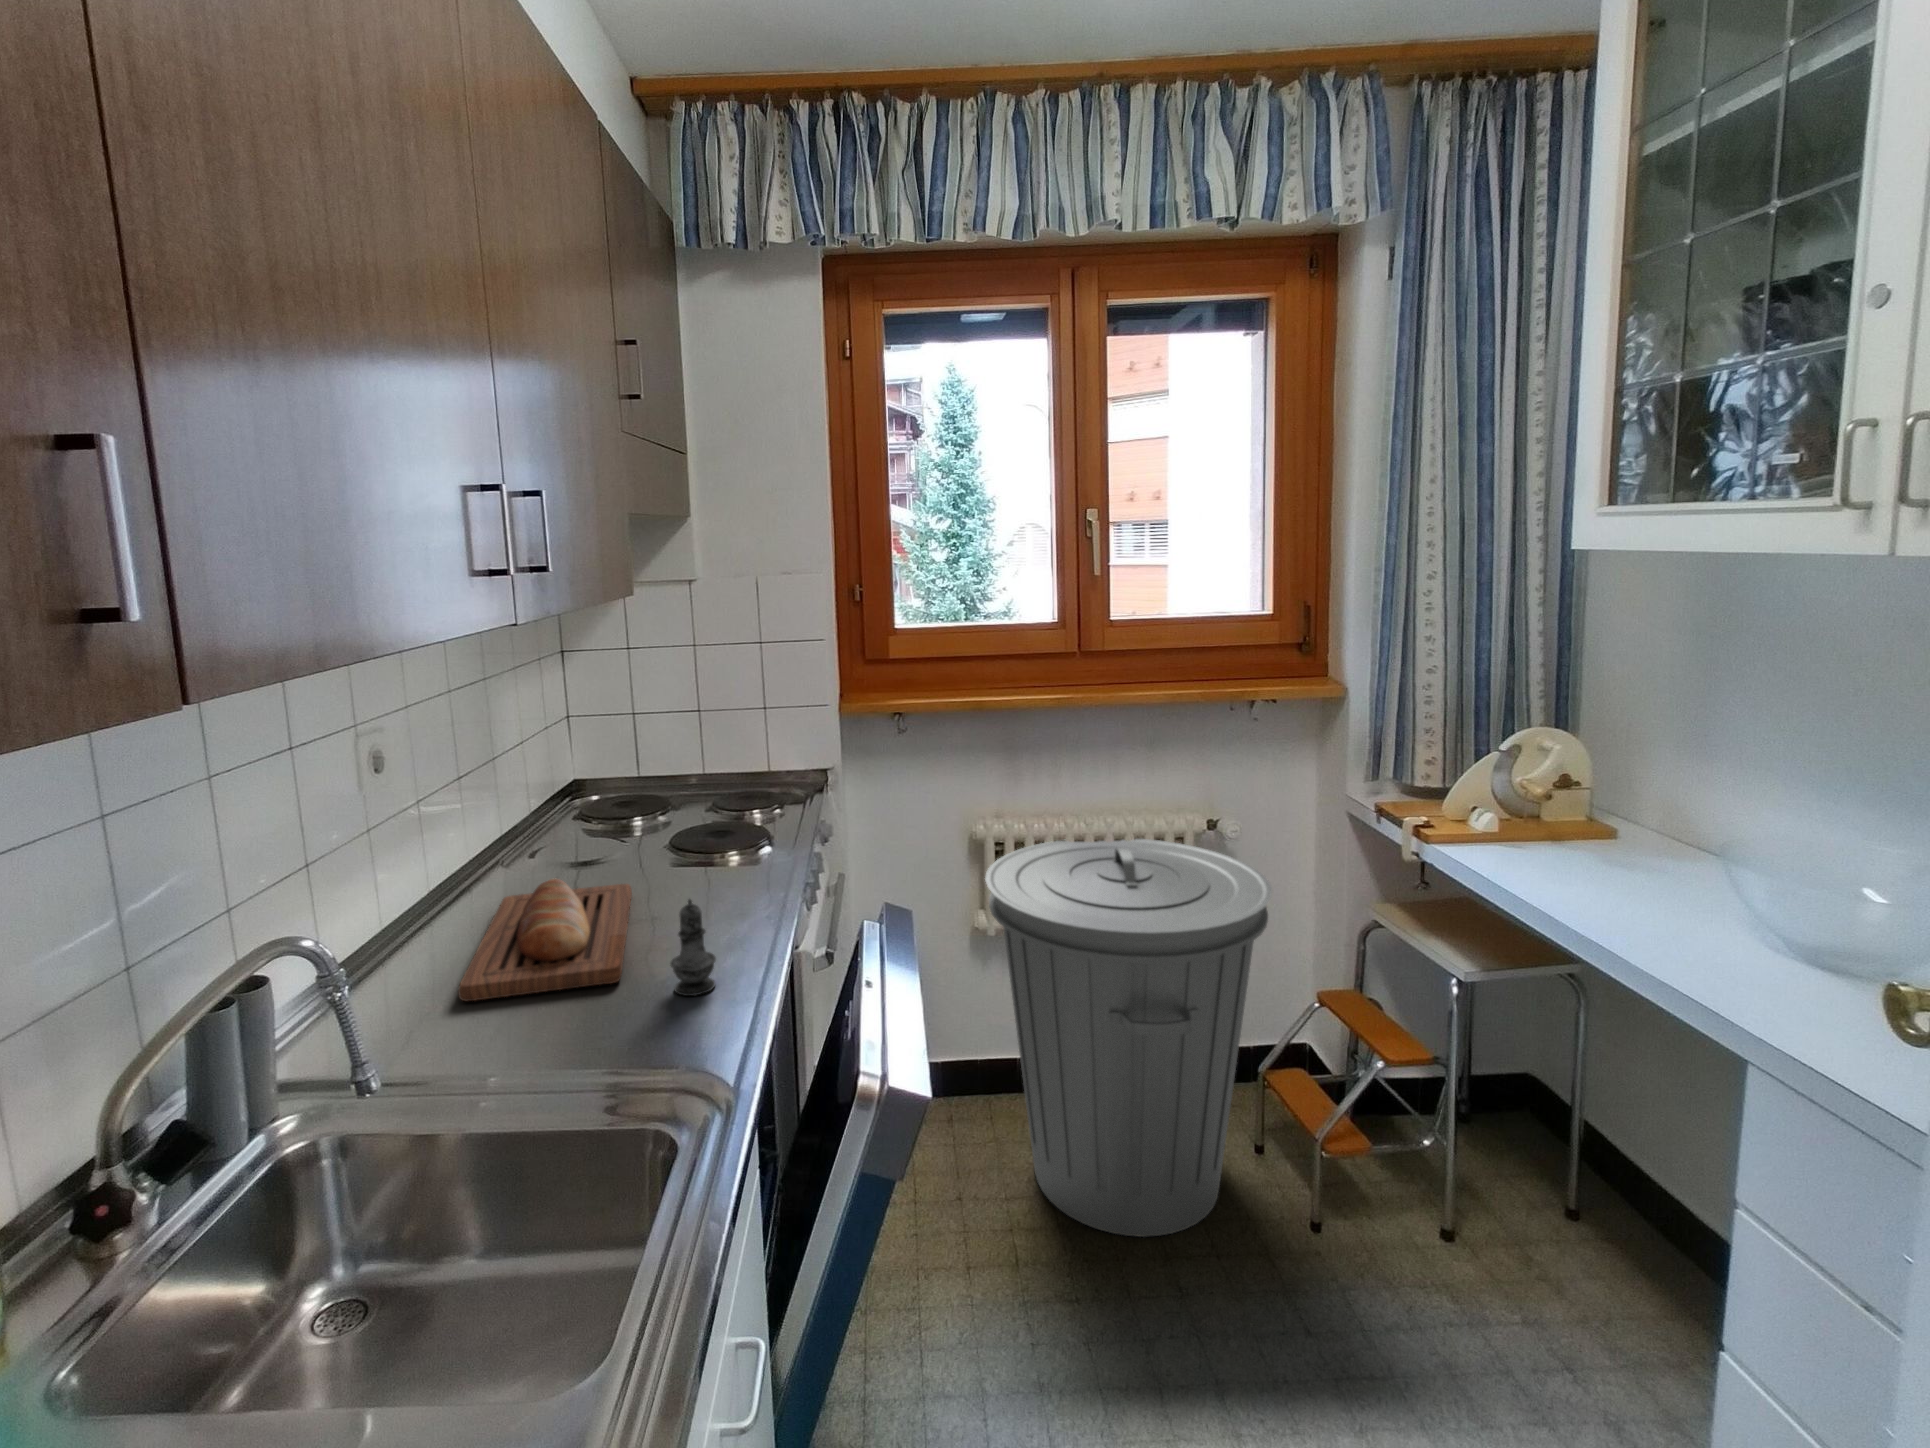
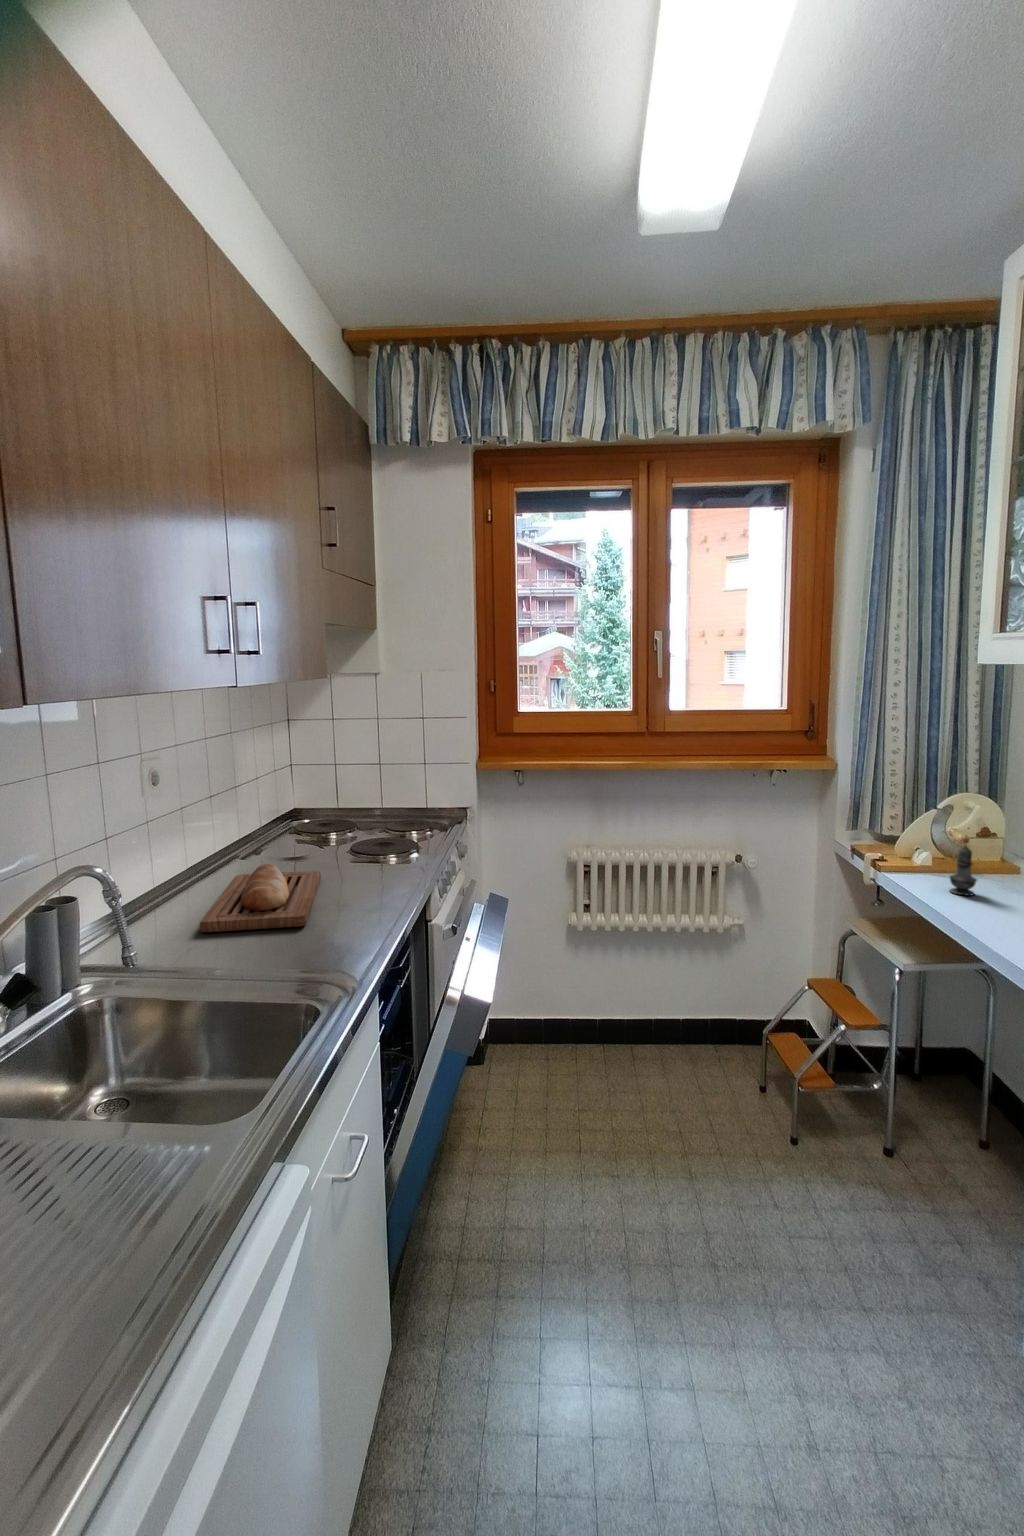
trash can: present [985,839,1272,1237] -> none [570,865,771,1141]
salt shaker: present [670,899,716,996] -> present [949,845,977,896]

